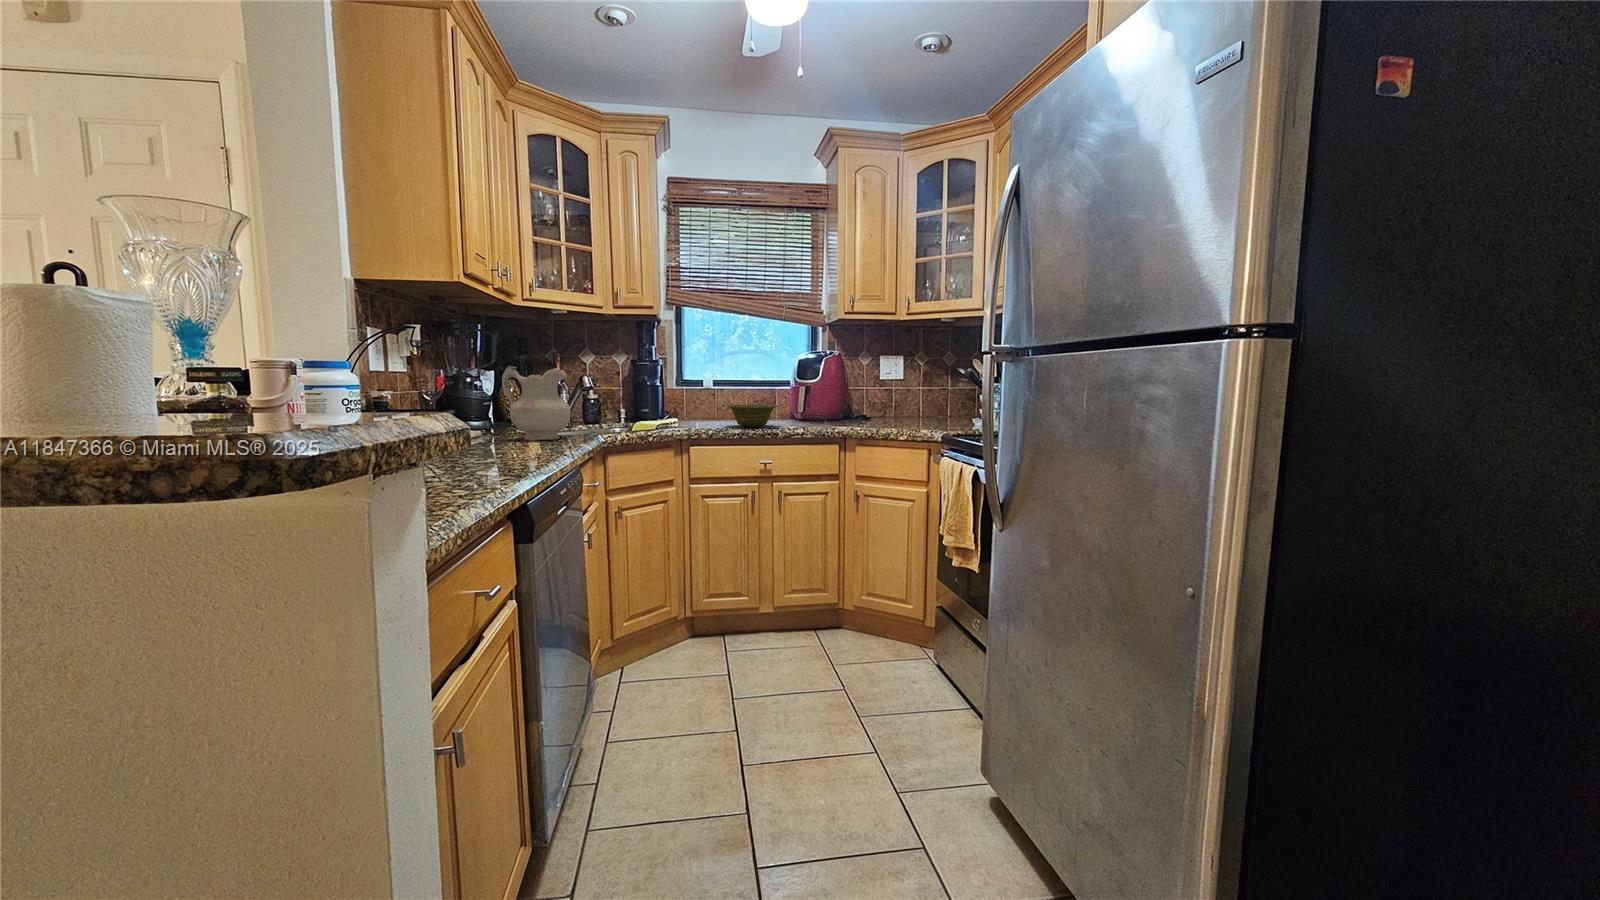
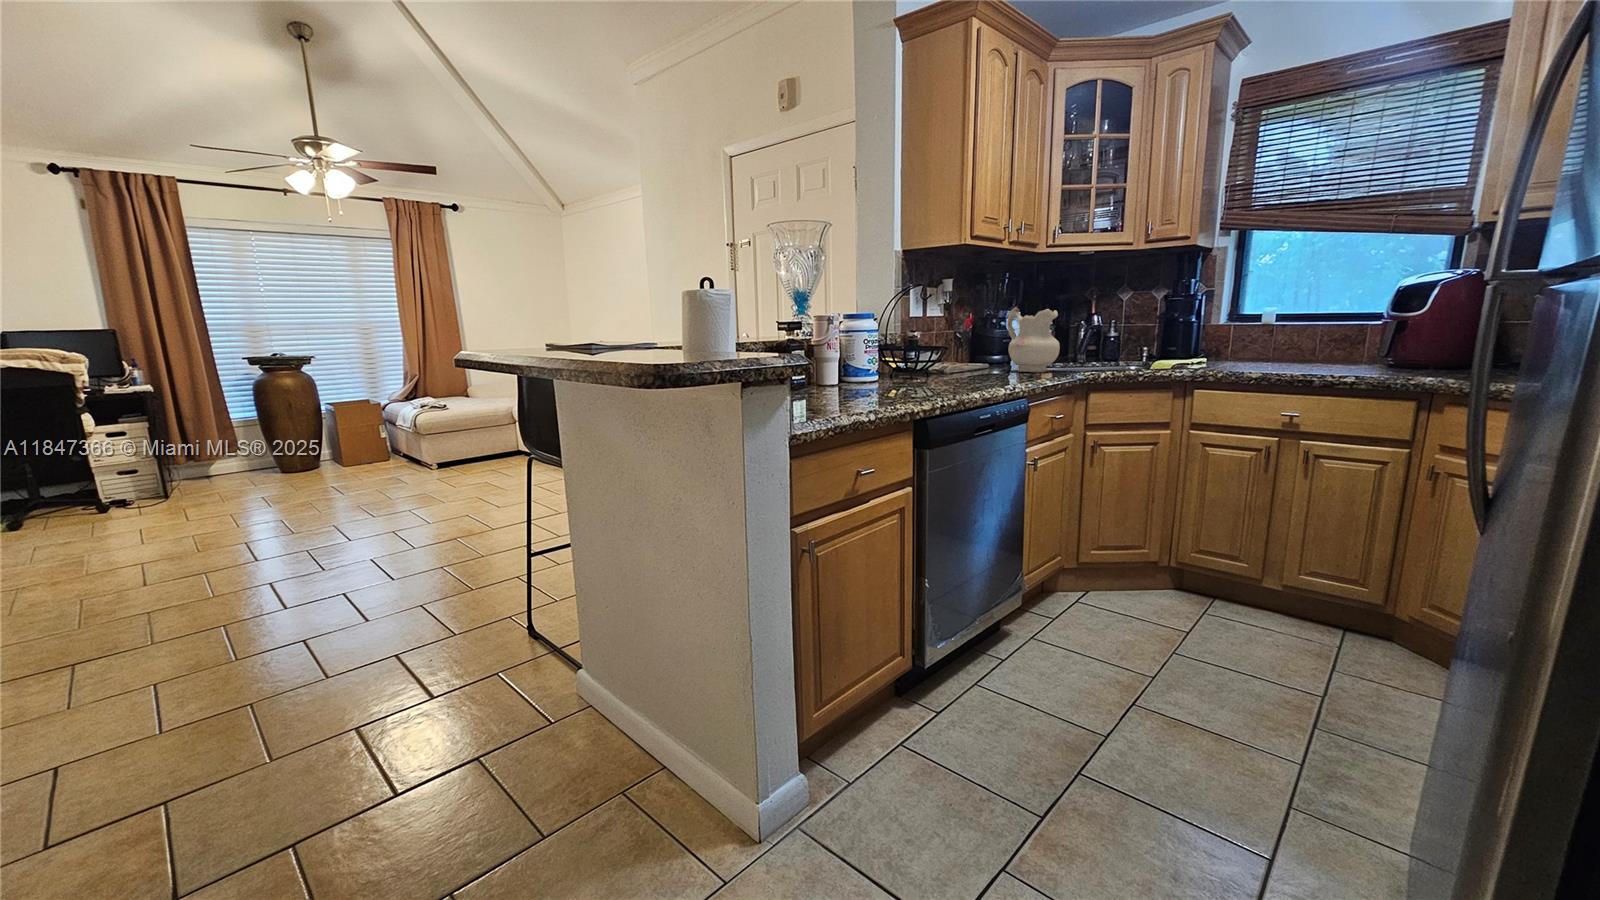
dish: present [724,404,780,427] -> none [1246,345,1331,371]

